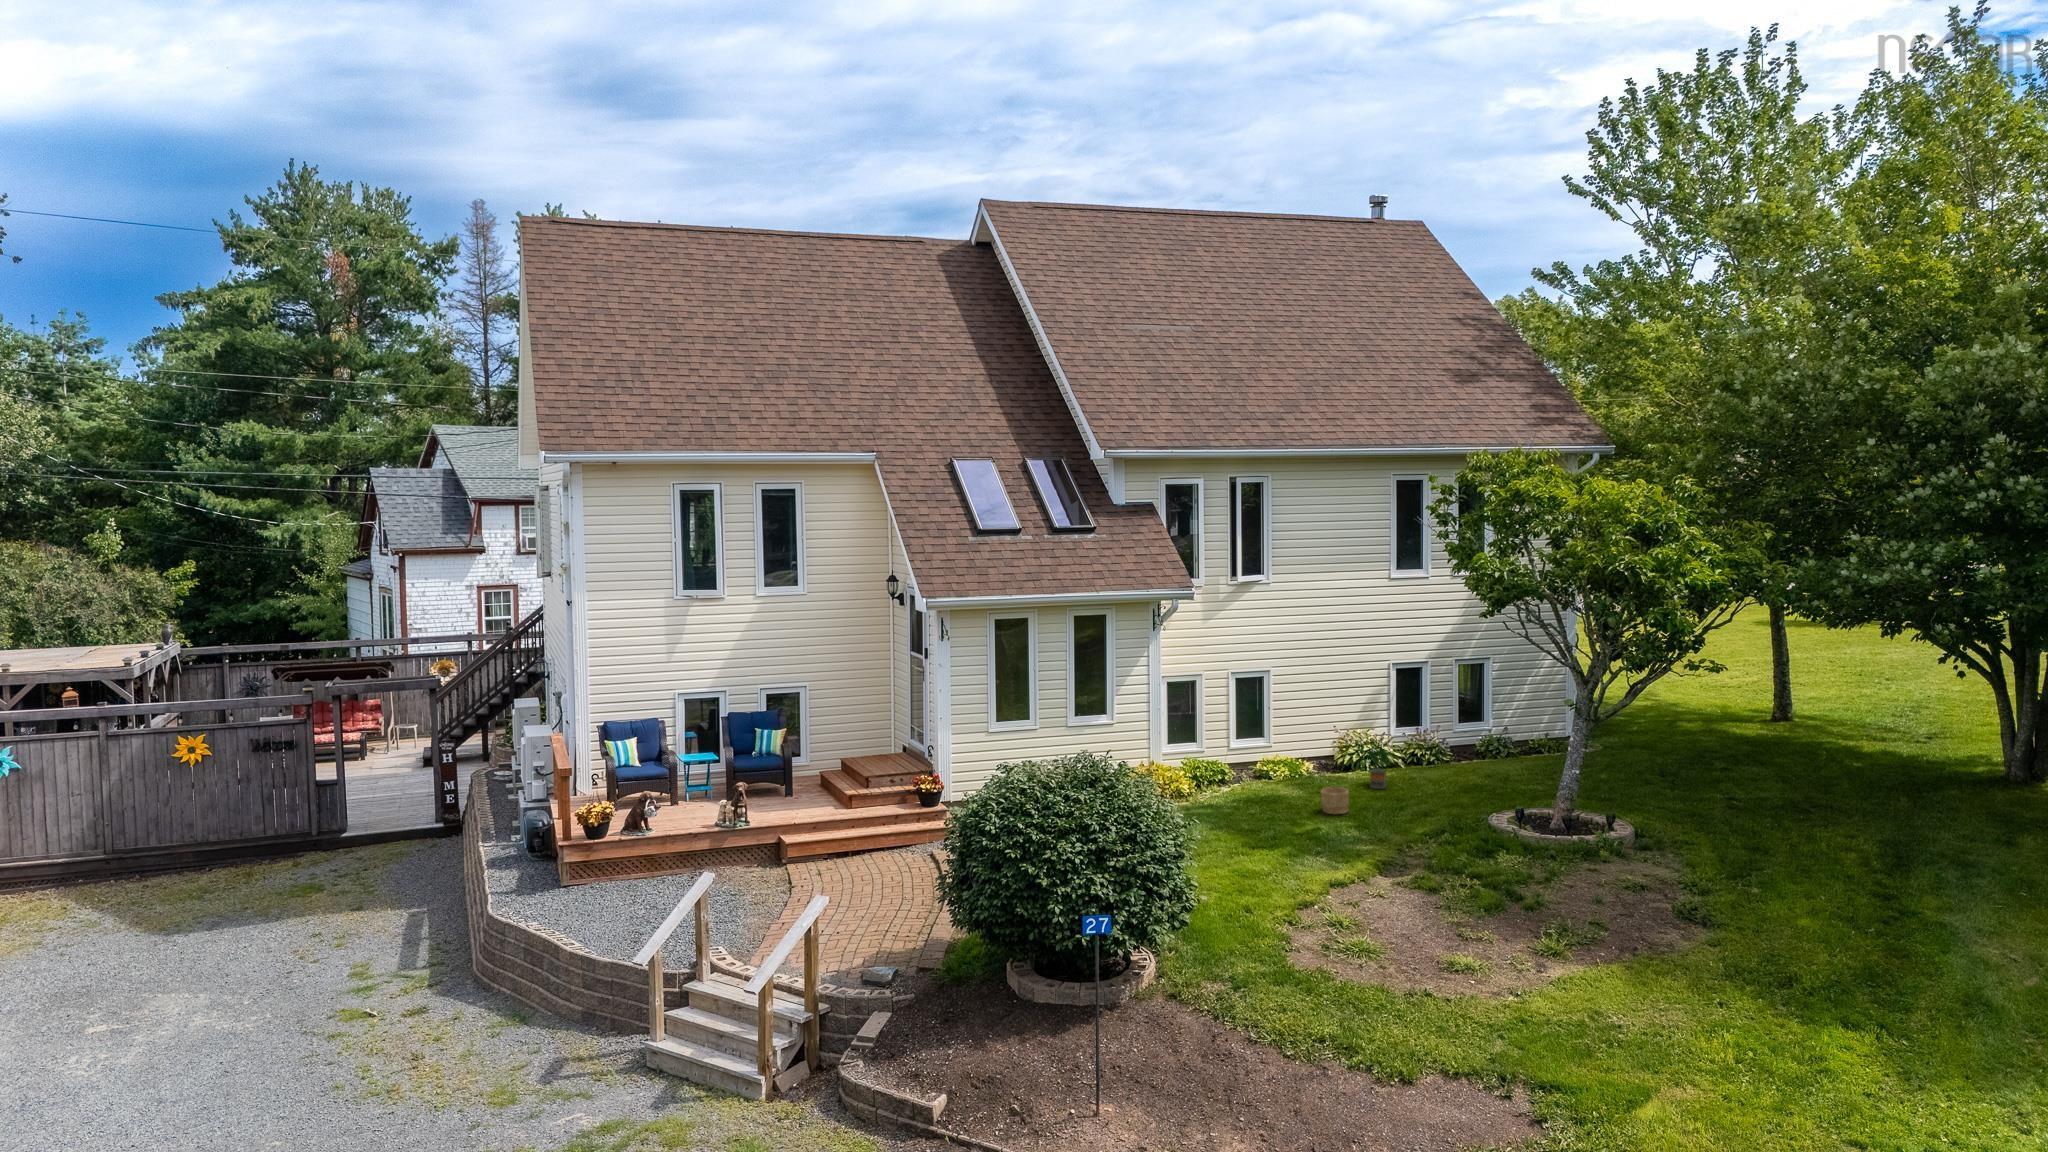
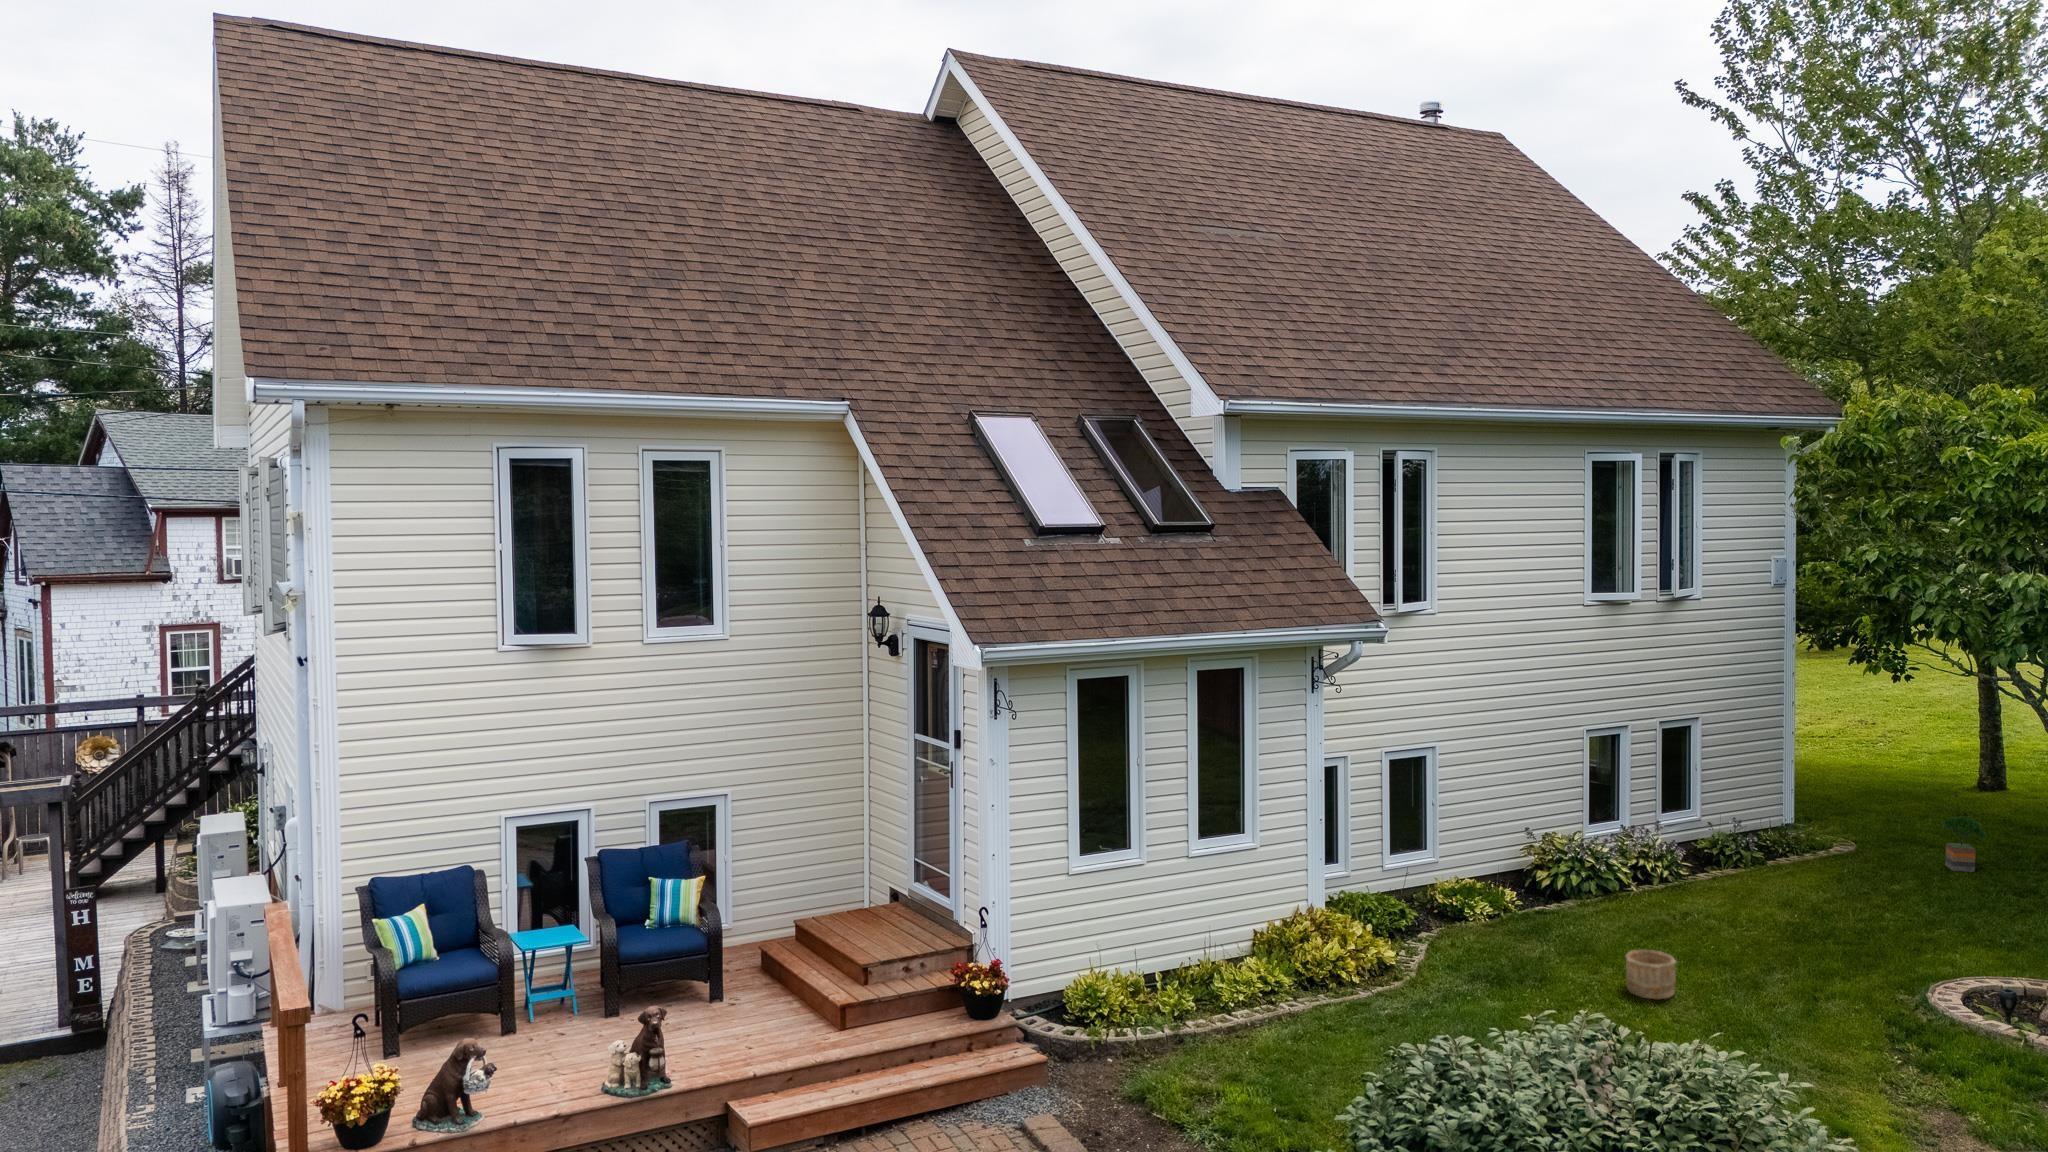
potted tree: present [1367,750,1390,789] -> present [1942,817,1986,872]

